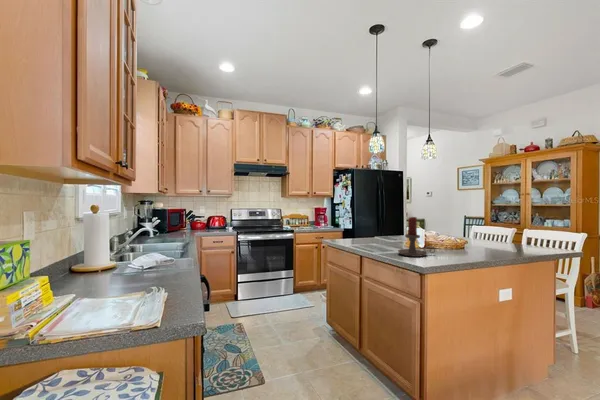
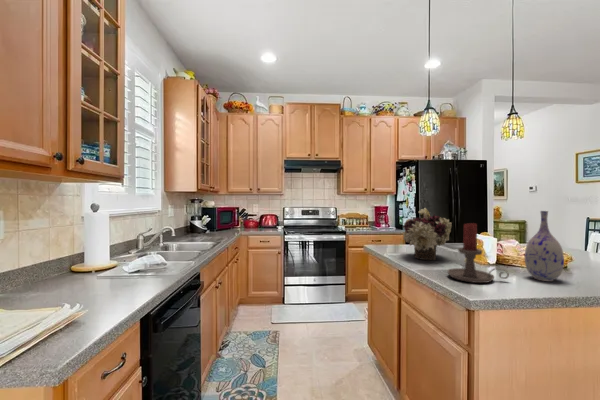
flower arrangement: none [358,208,394,247] -> present [403,208,452,260]
vase: none [442,208,464,253] -> present [525,211,564,281]

